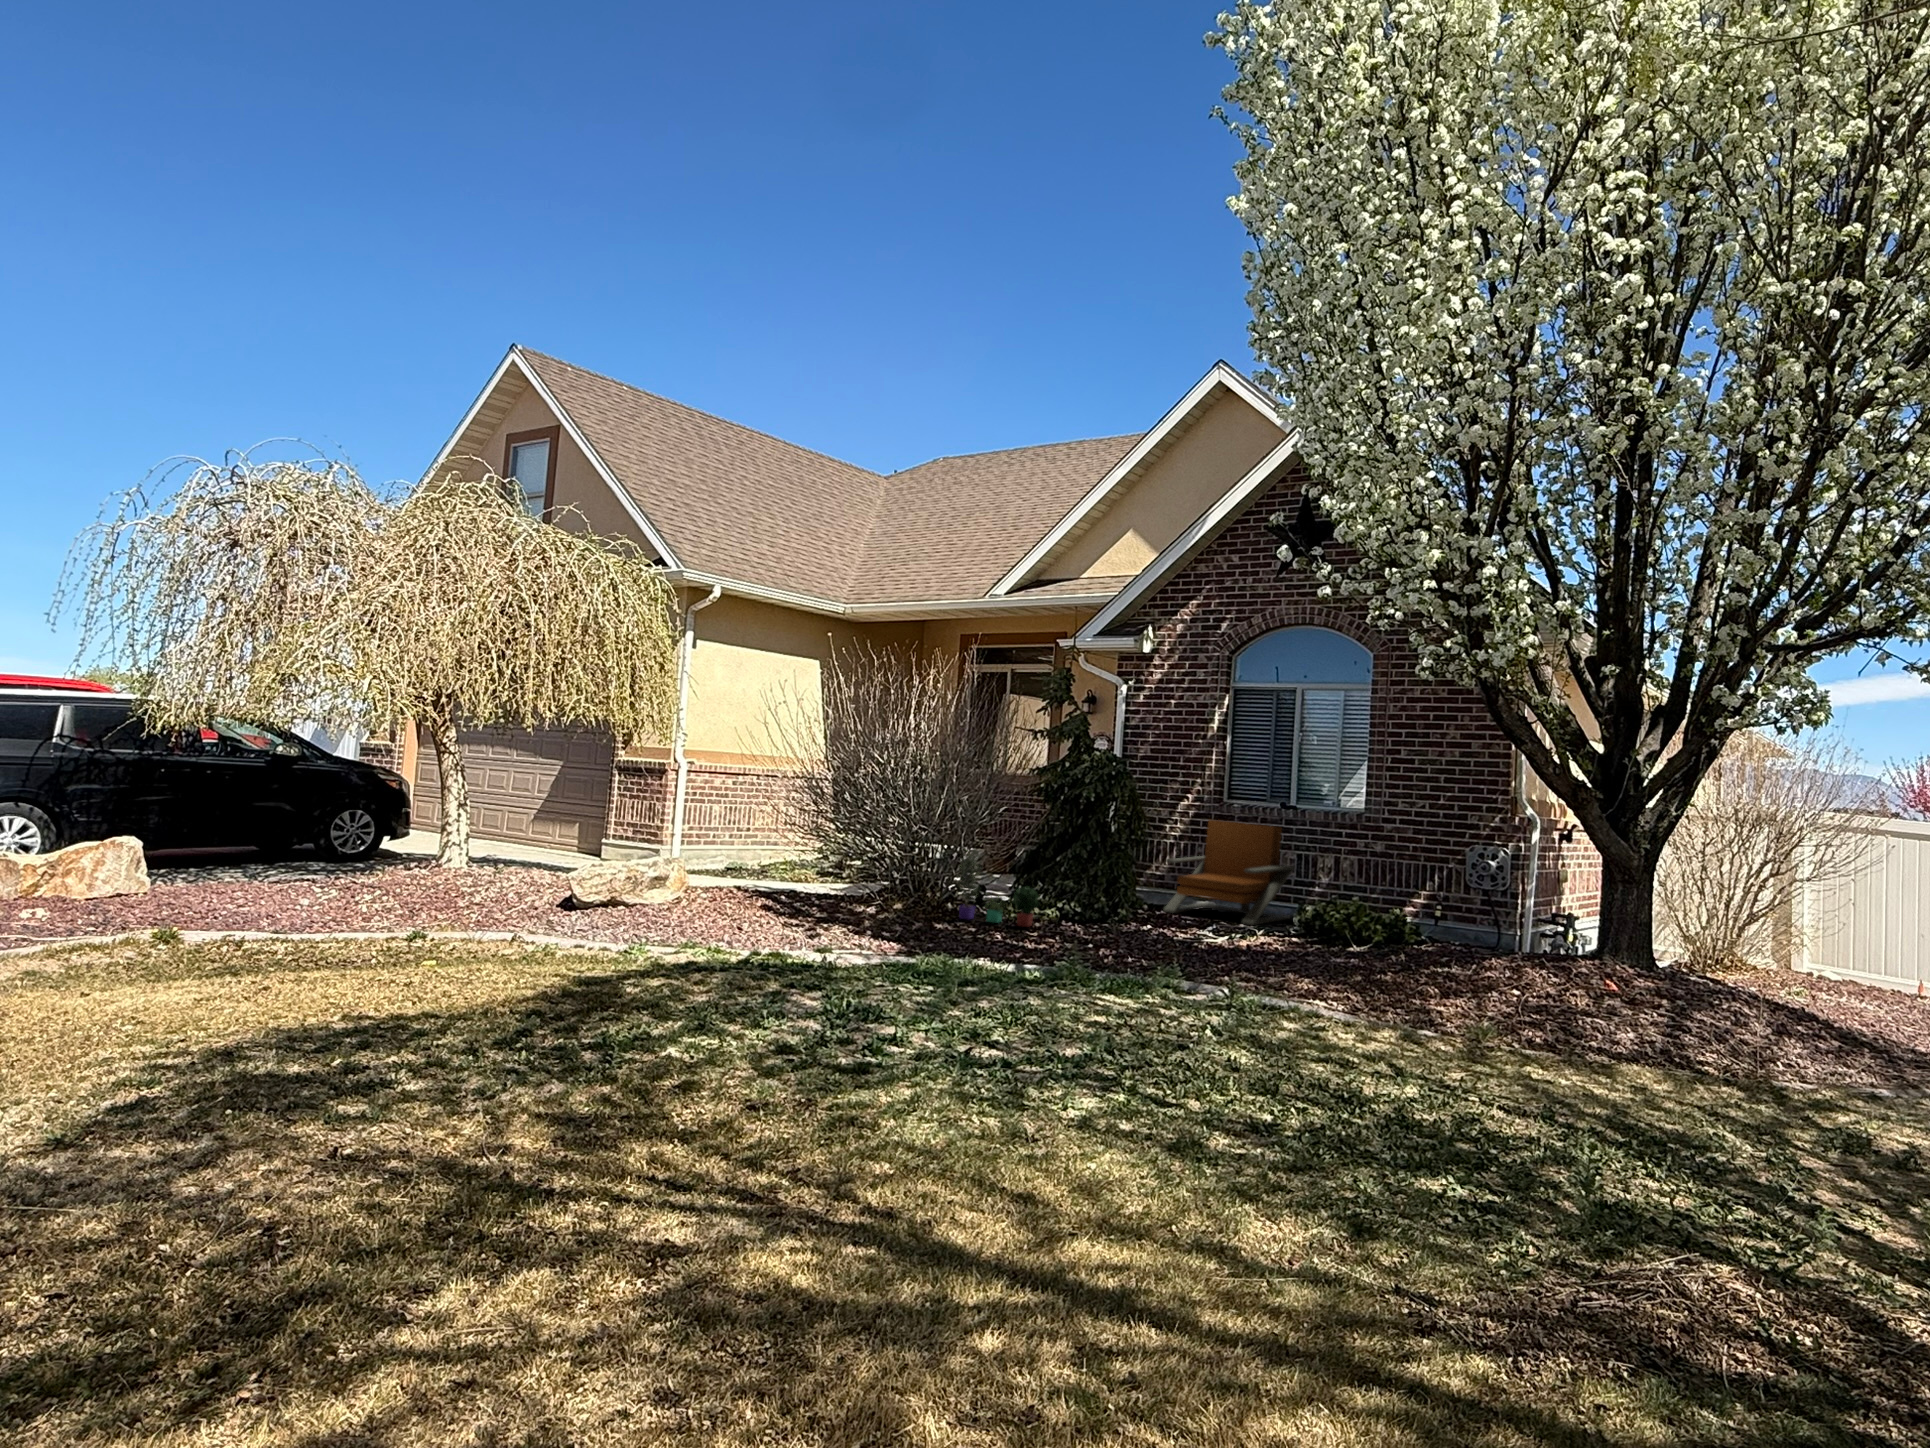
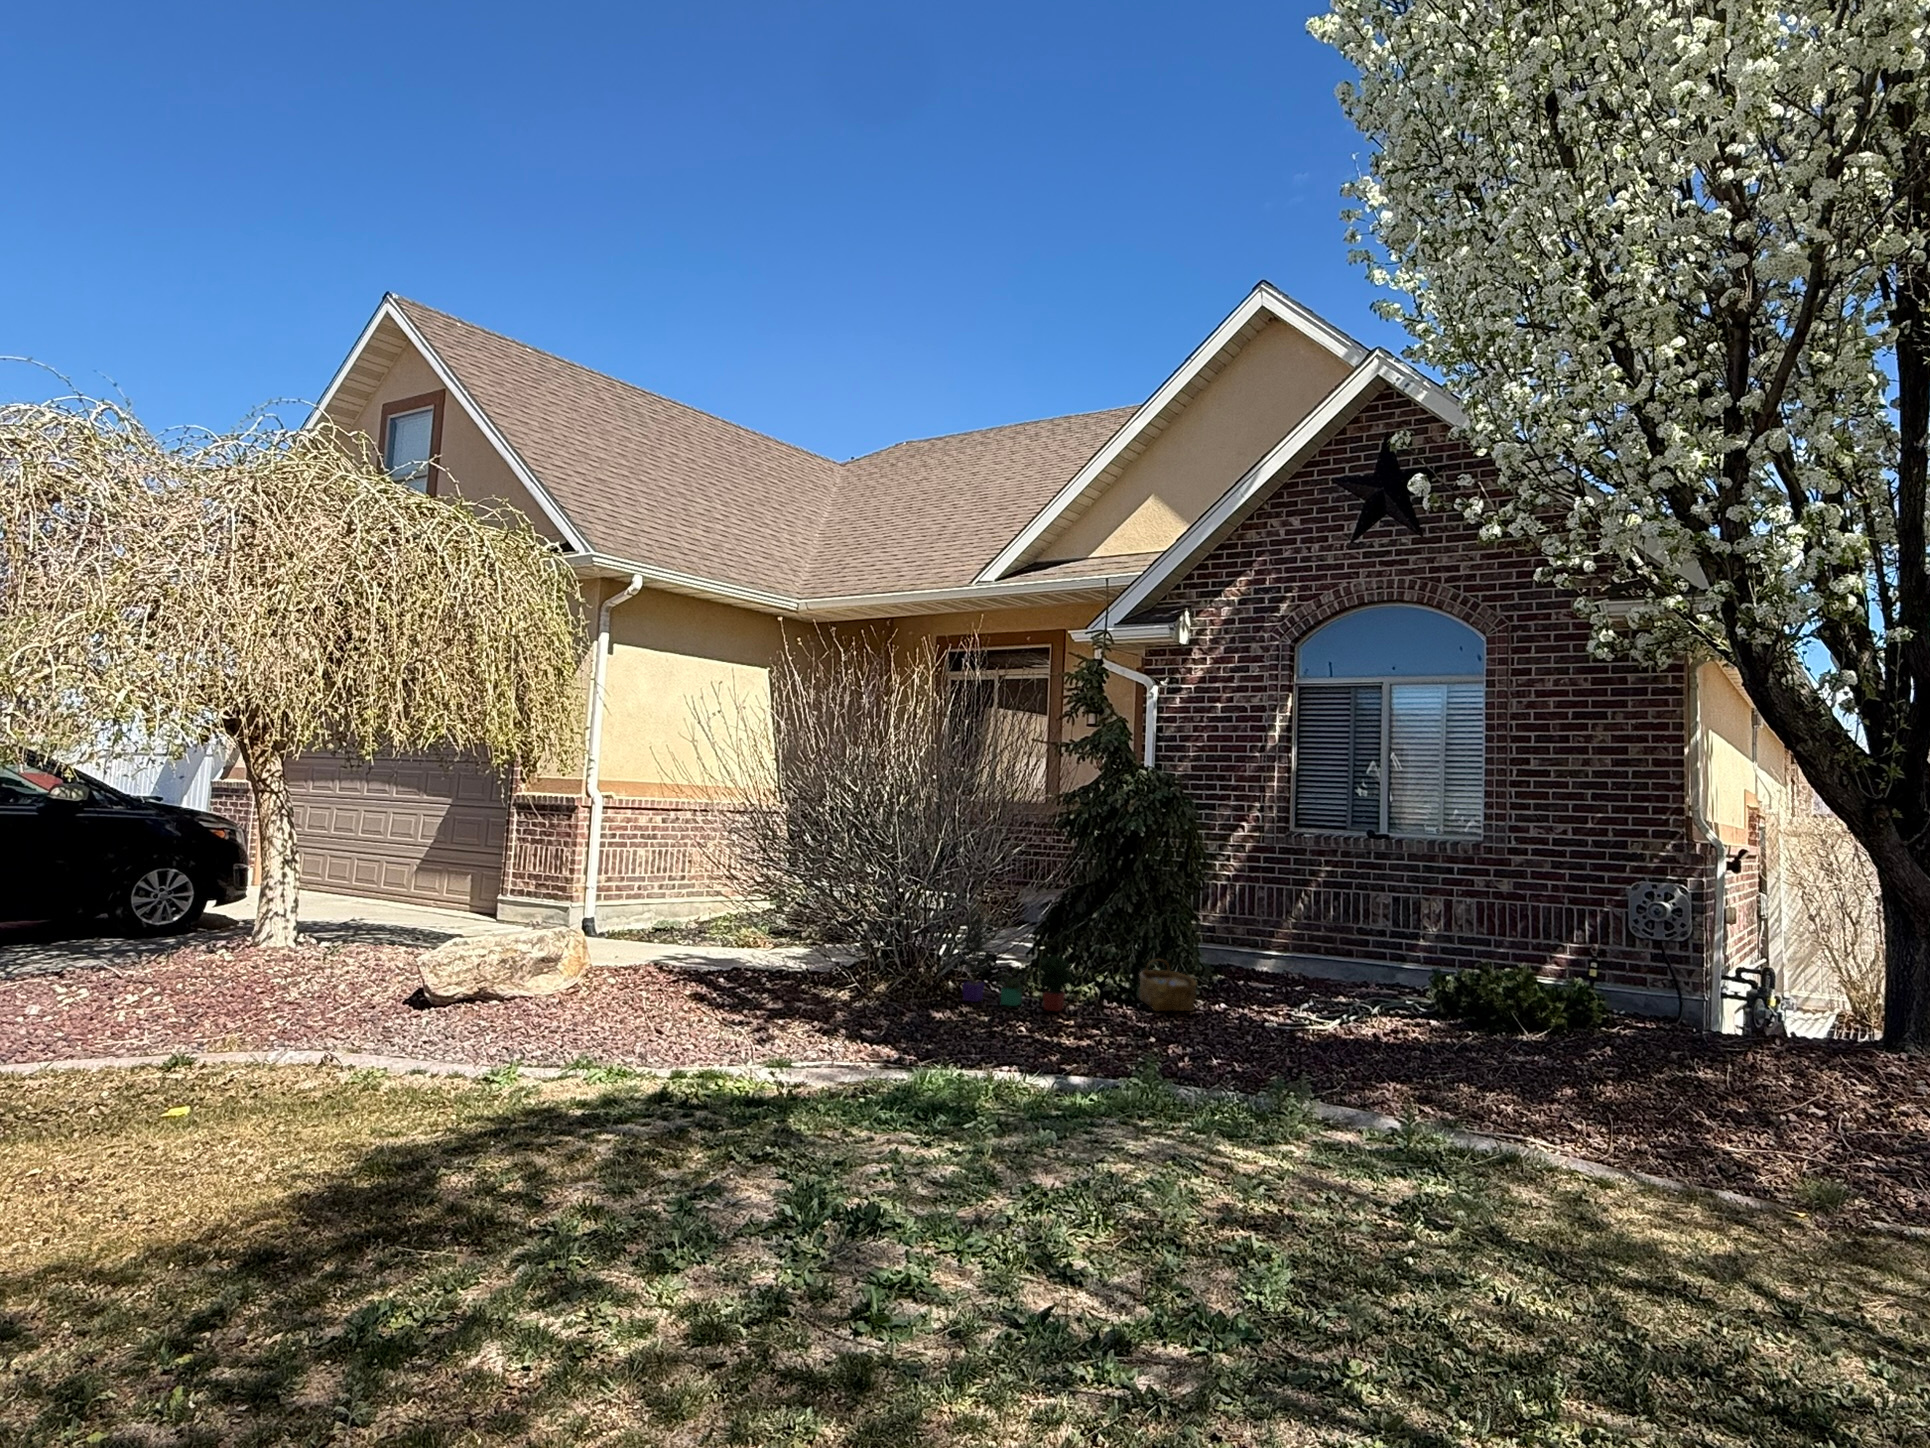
lounge chair: present [1164,820,1295,925] -> none [1225,855,1393,996]
woven basket: none [1090,892,1131,930] -> present [1139,959,1197,1011]

